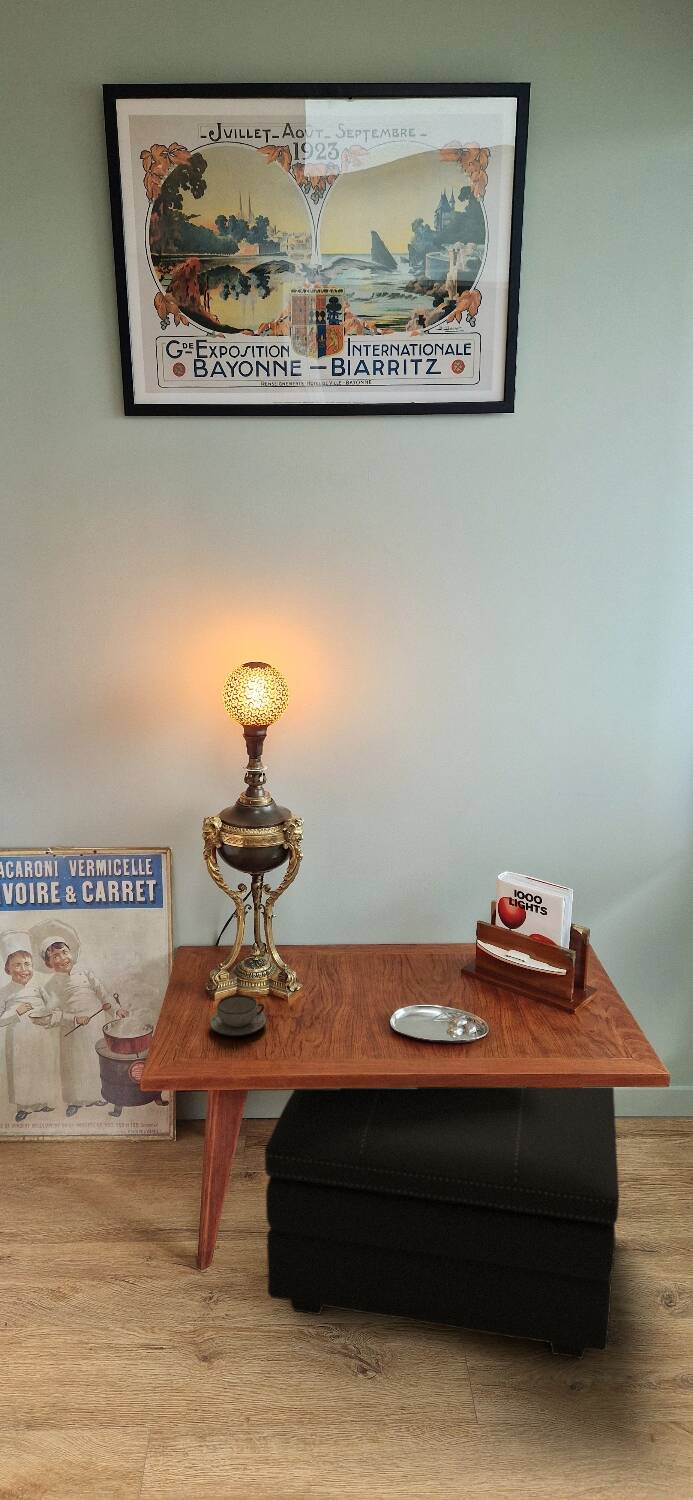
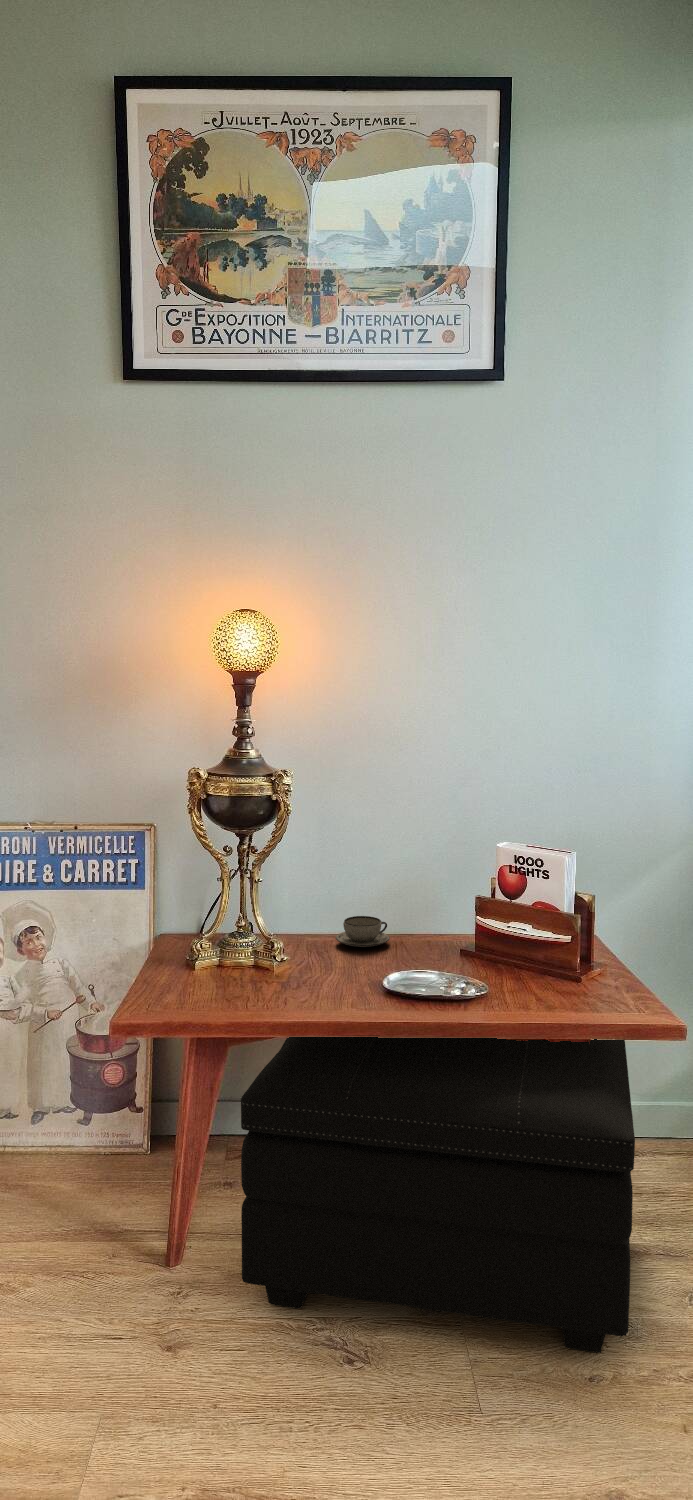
teacup: present [209,995,267,1036] -> present [336,916,390,947]

